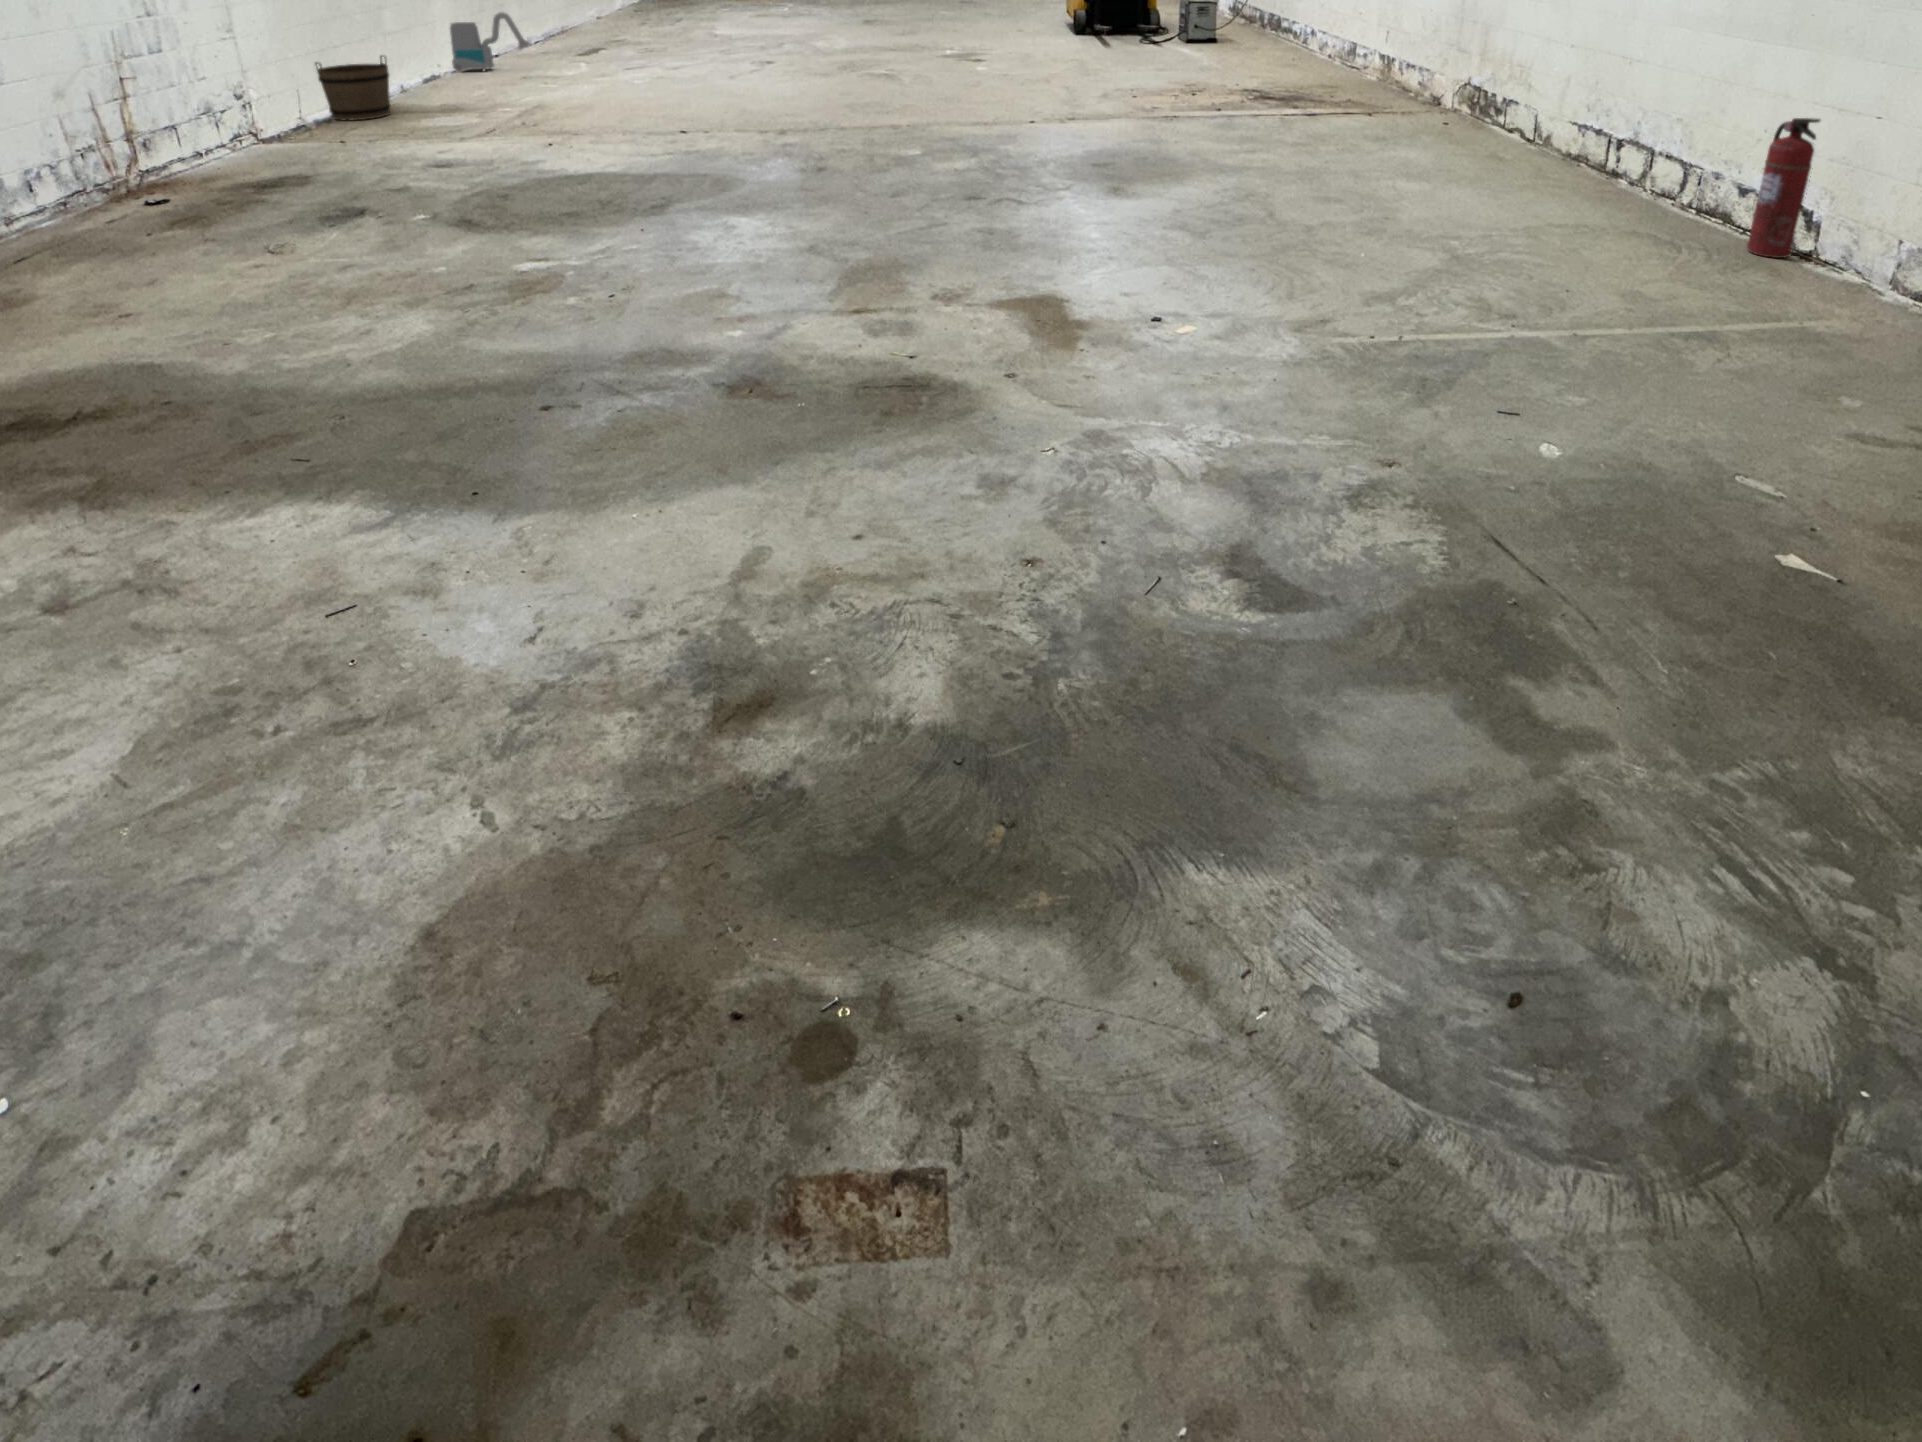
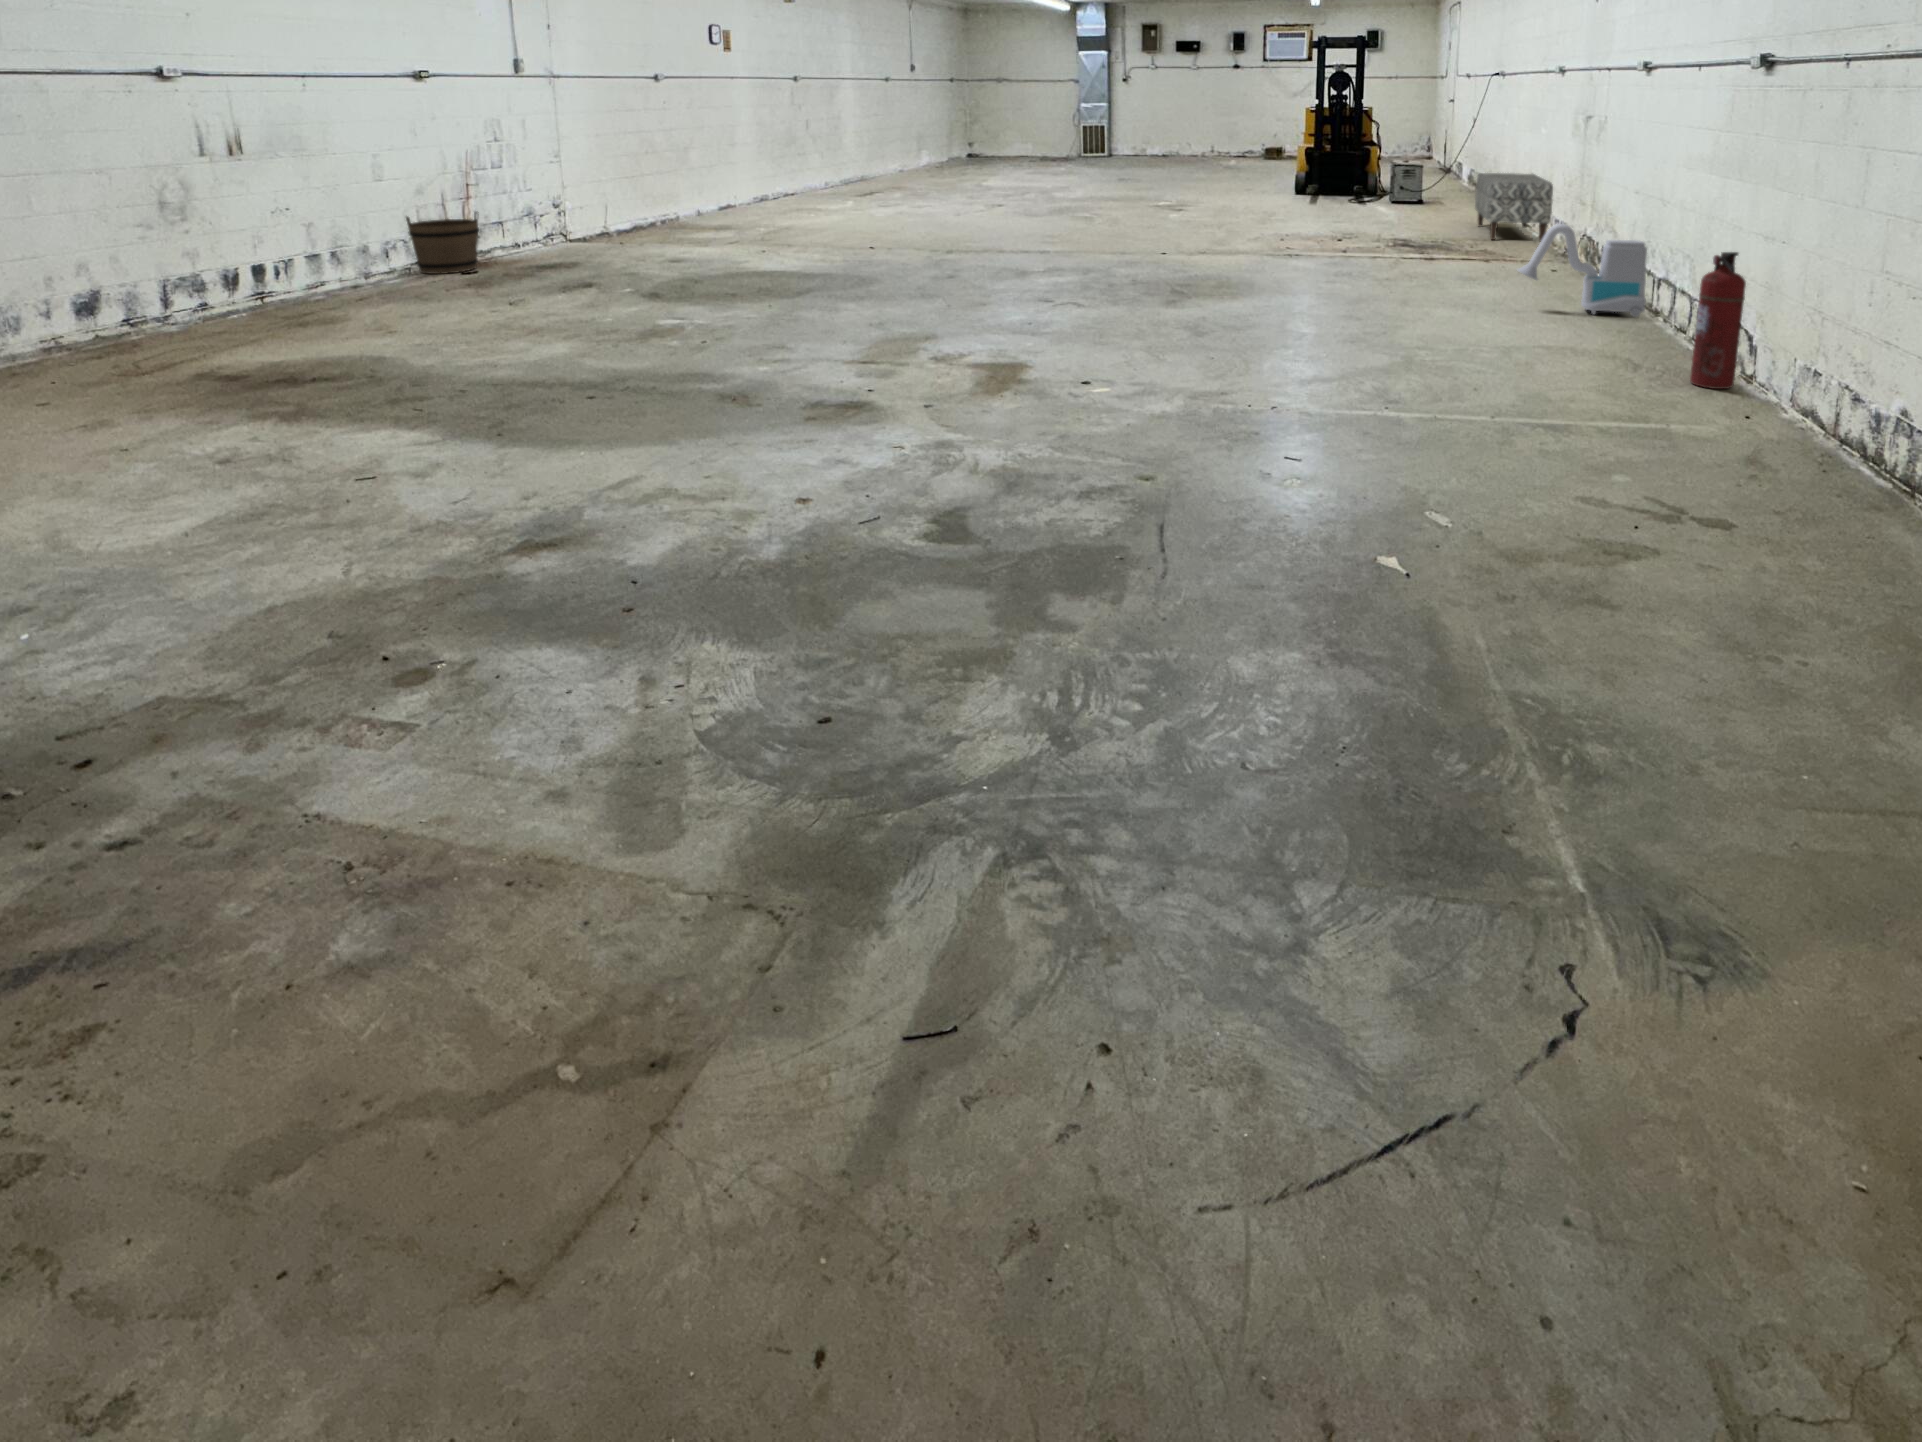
vacuum cleaner: present [450,12,530,72] -> present [1517,224,1647,317]
bench: none [1304,13,1403,86] -> present [1475,173,1553,241]
bucket: present [315,56,391,120] -> present [406,212,479,274]

